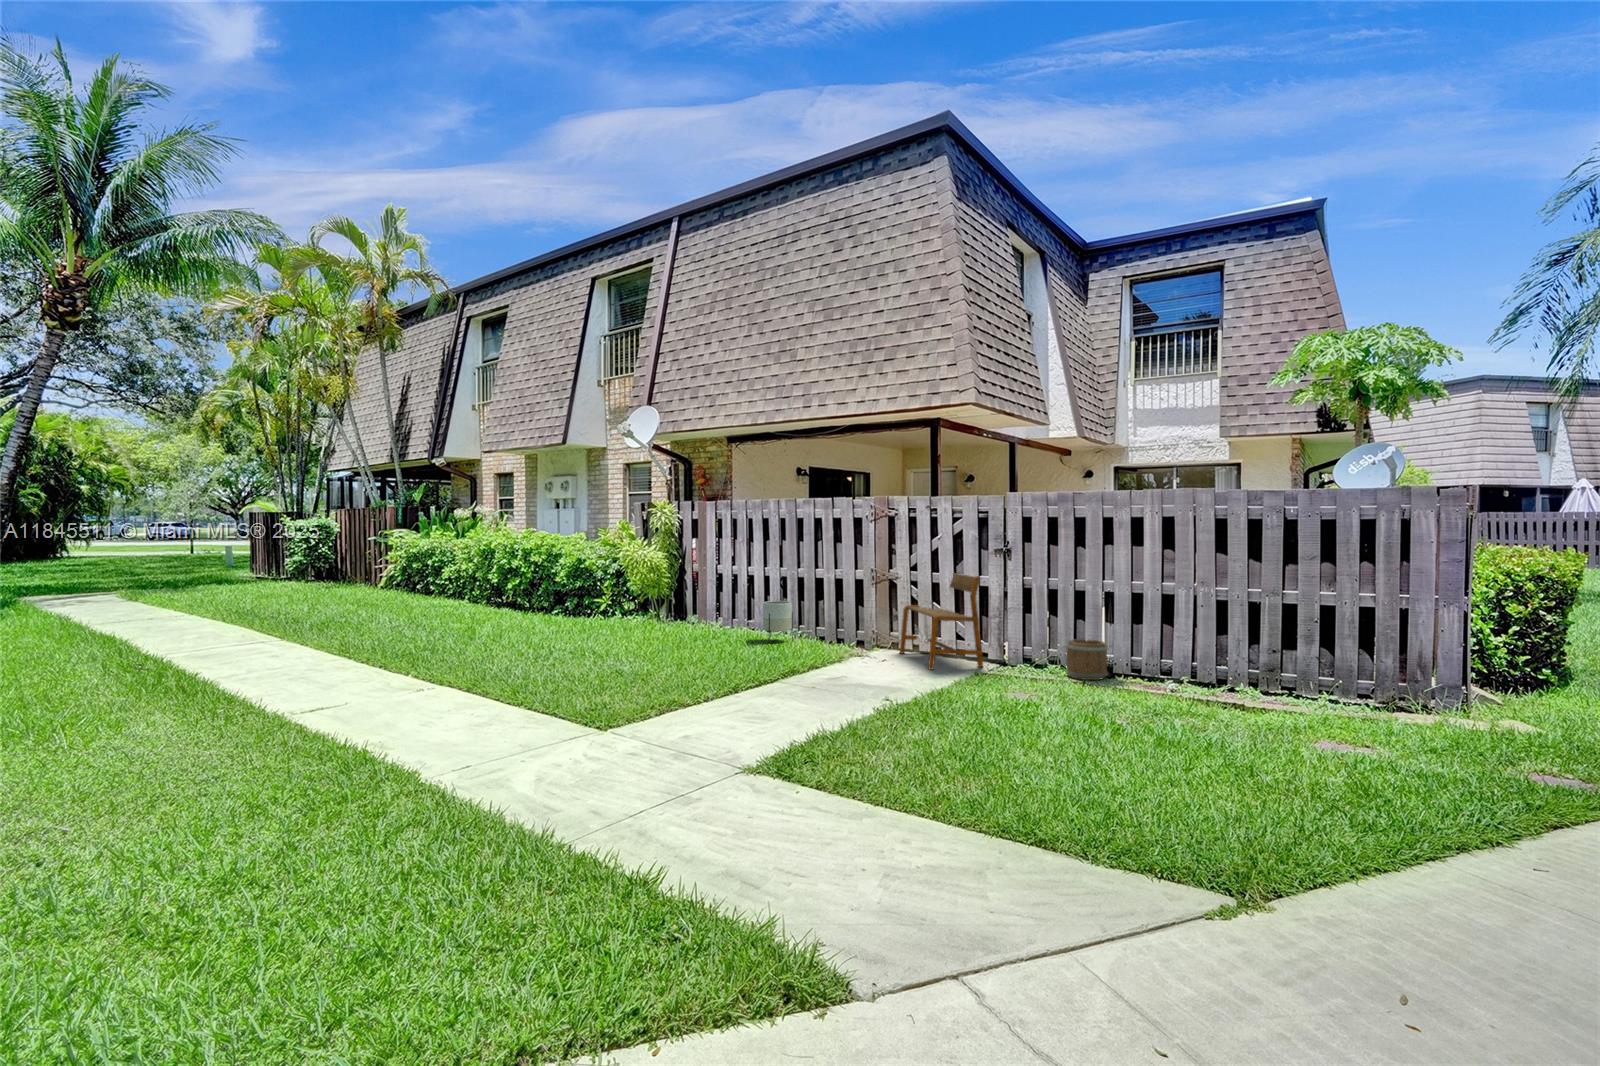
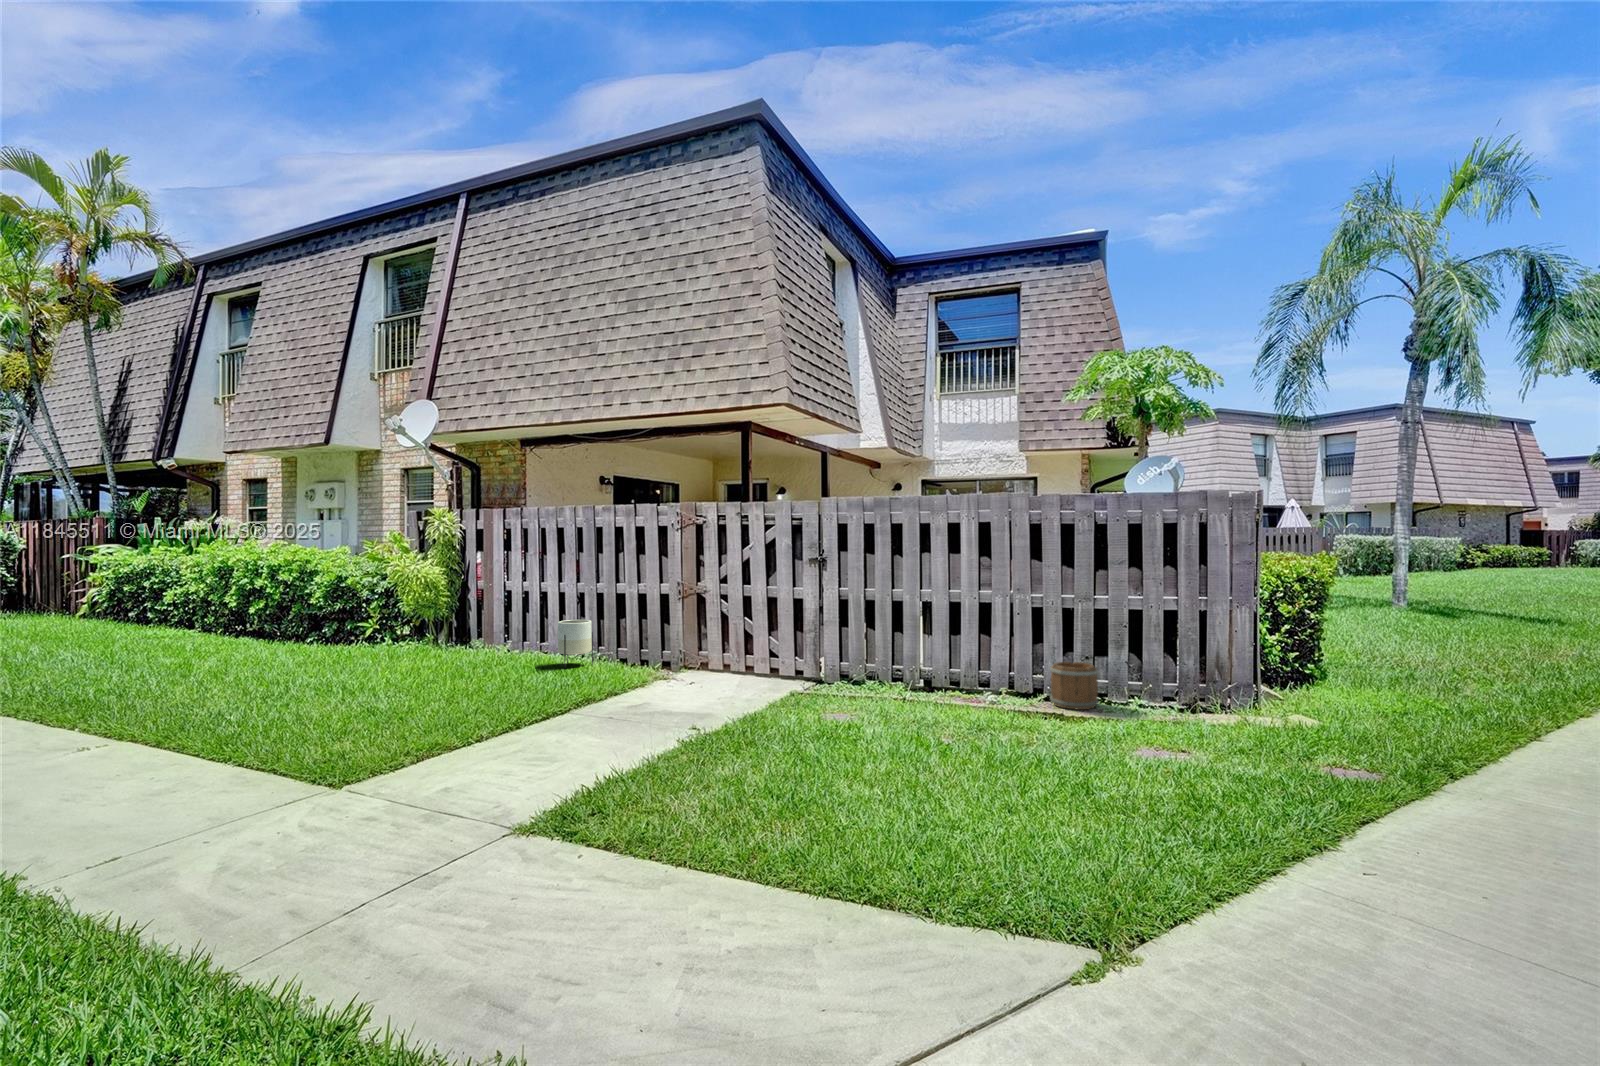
bench: present [900,573,983,670] -> none [711,582,801,692]
bucket: present [1066,639,1108,680] -> present [1050,662,1099,709]

